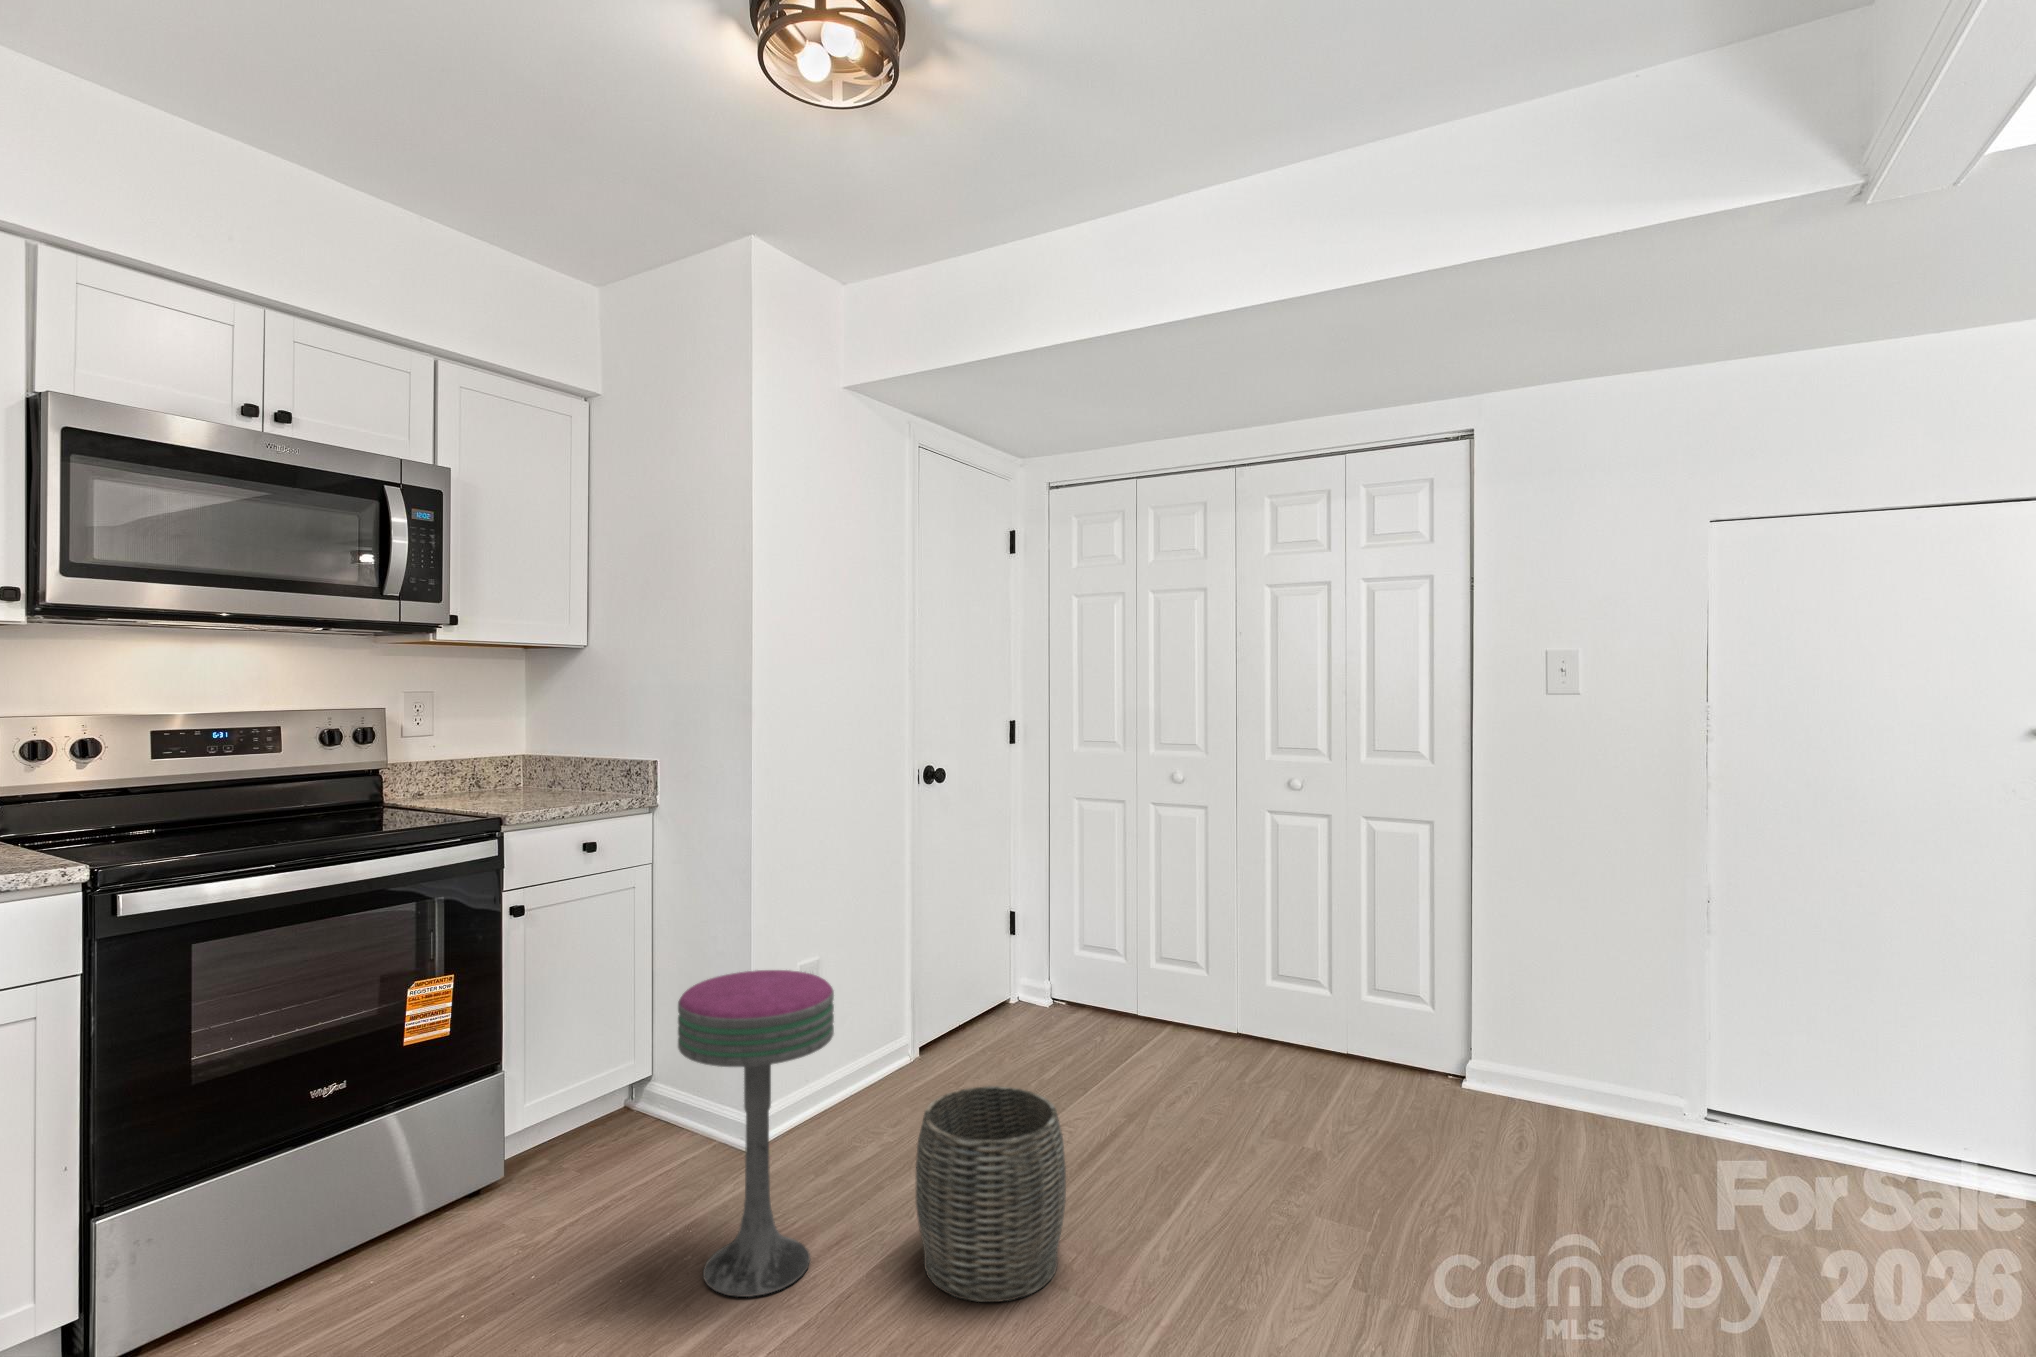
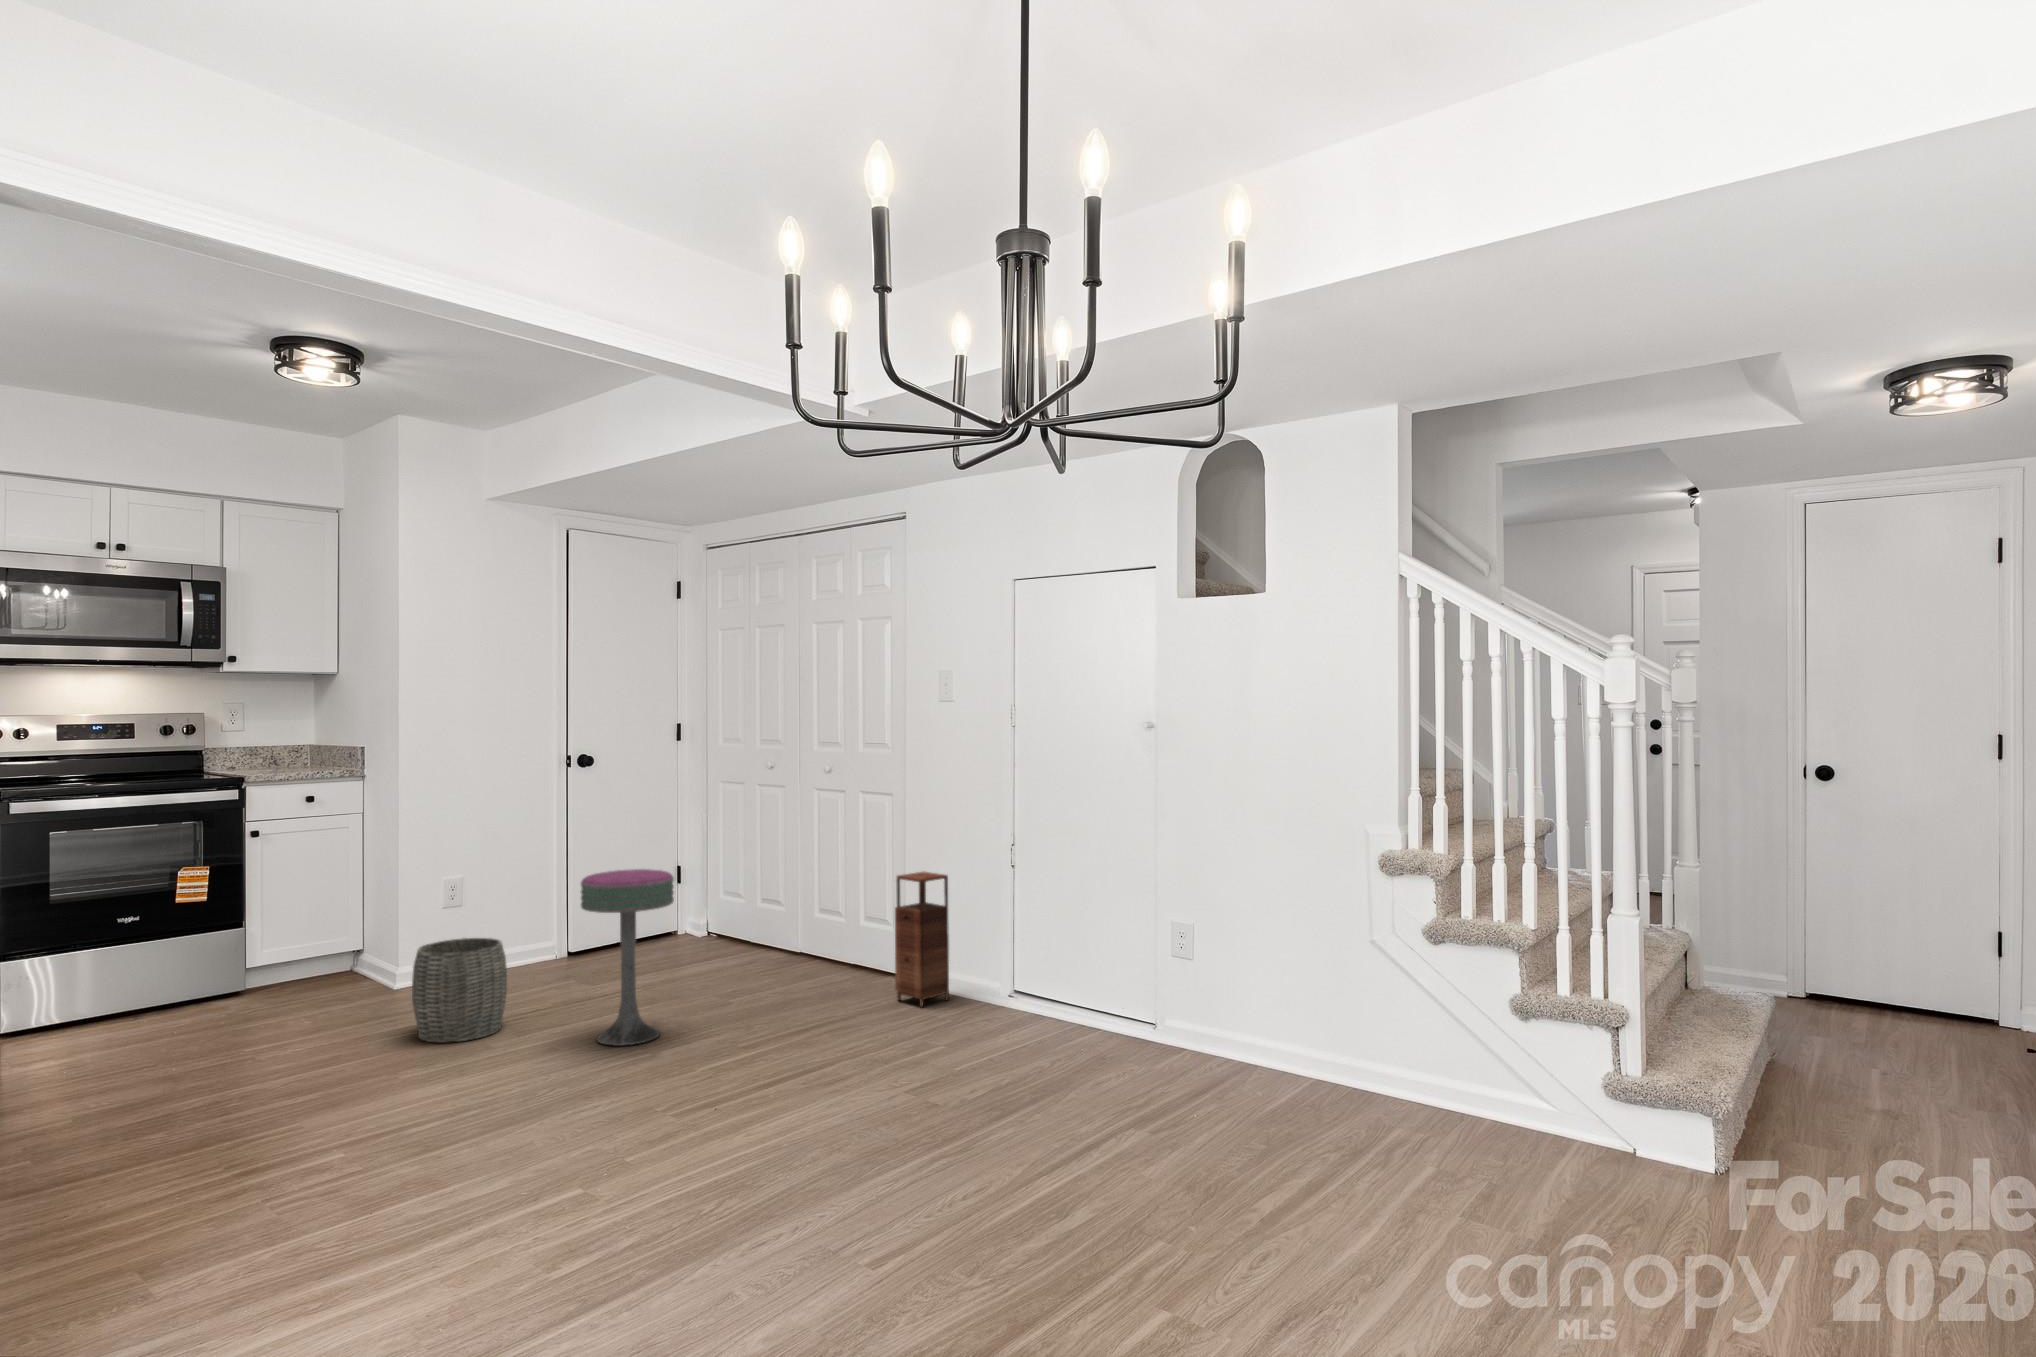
storage cabinet: none [1538,936,1605,1142] -> present [895,871,949,1007]
bar stool: present [678,970,834,1297] -> present [581,869,674,1046]

